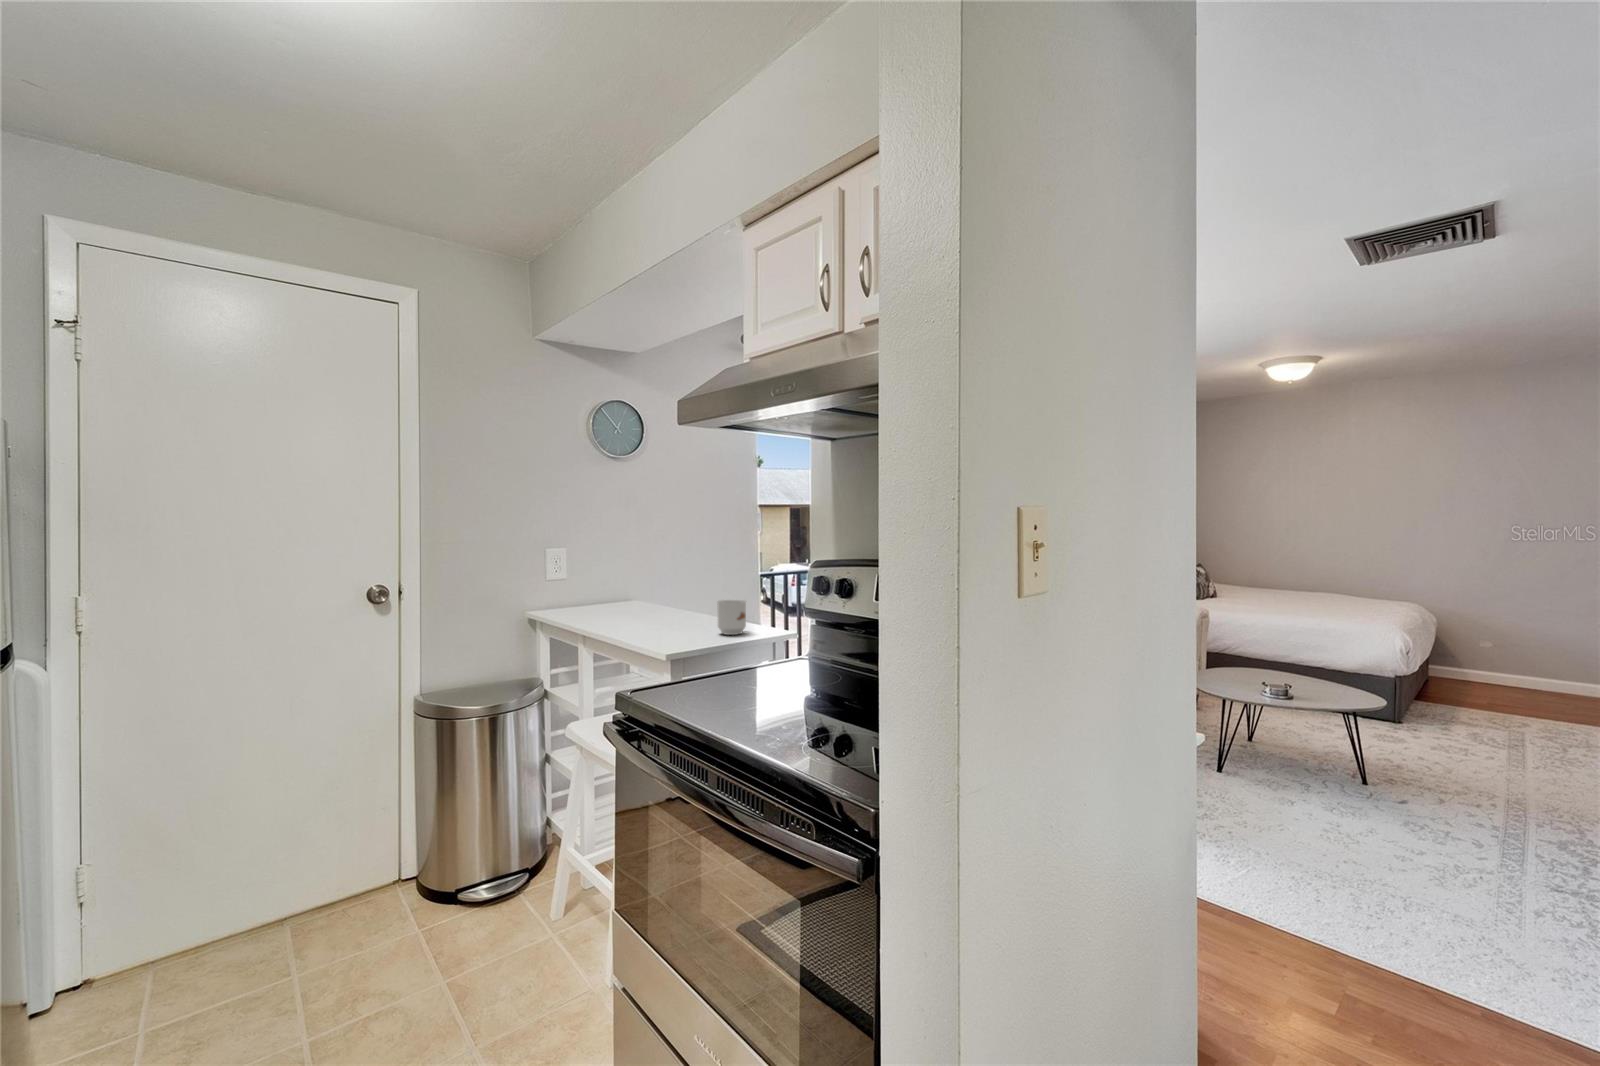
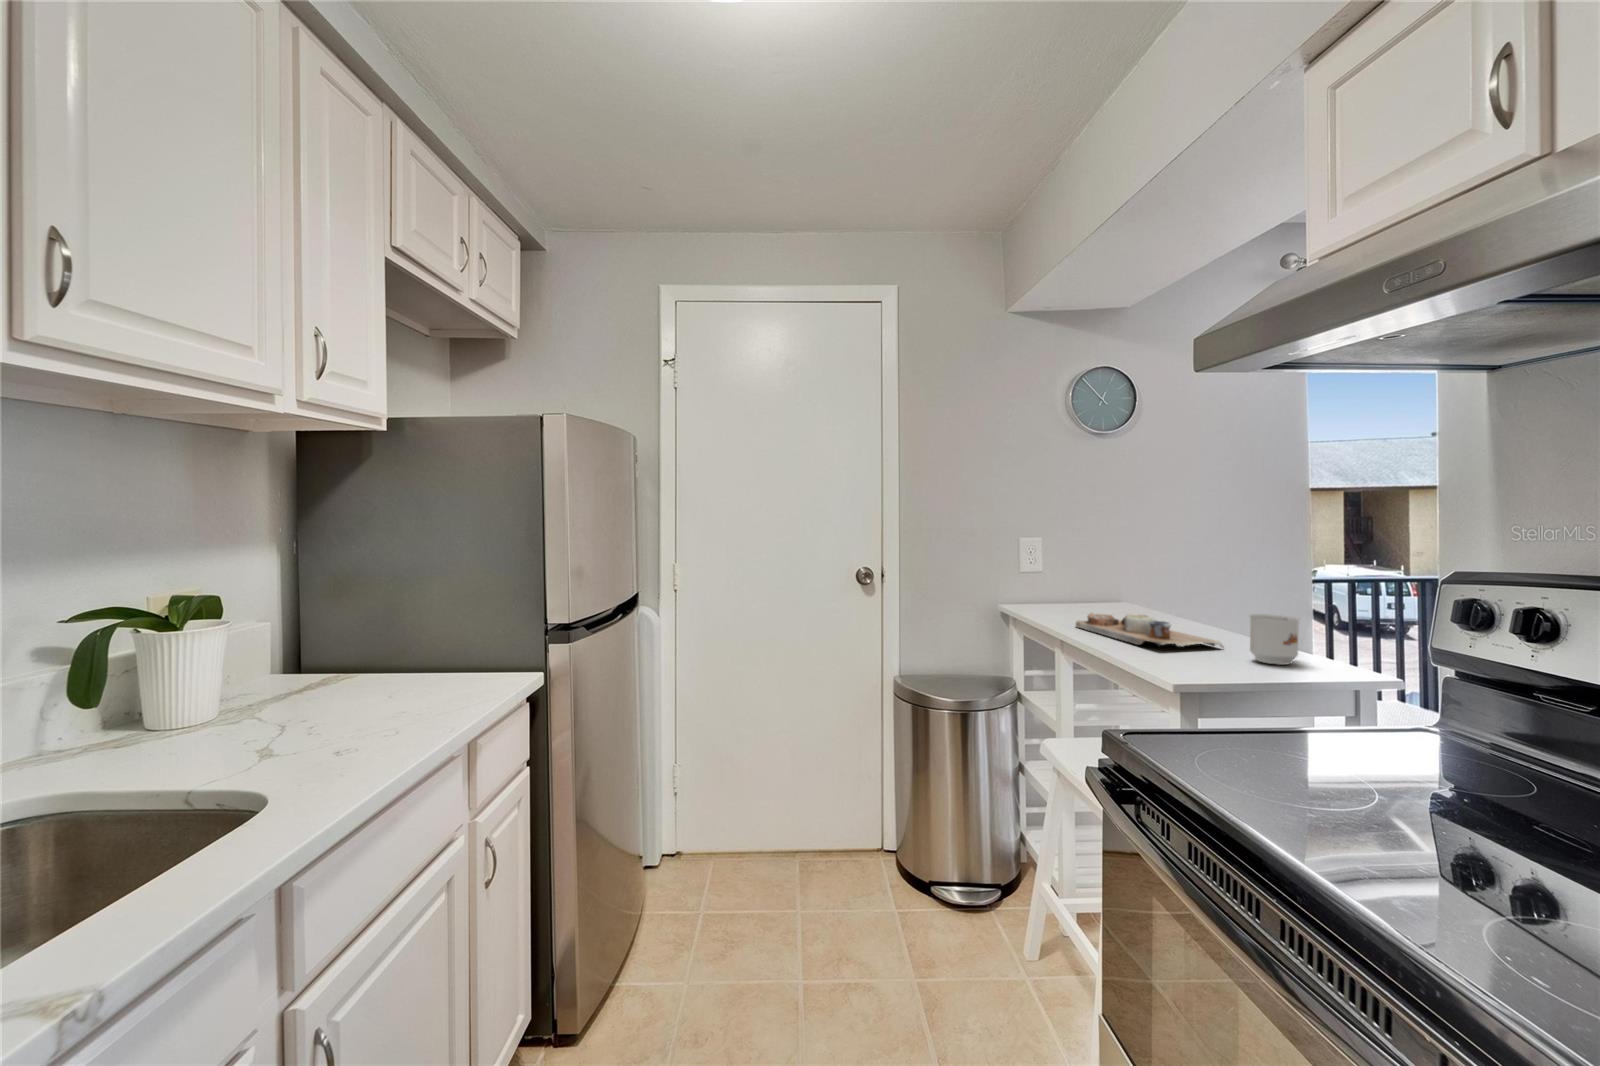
cutting board: none [594,609,703,632] -> present [1076,613,1223,647]

